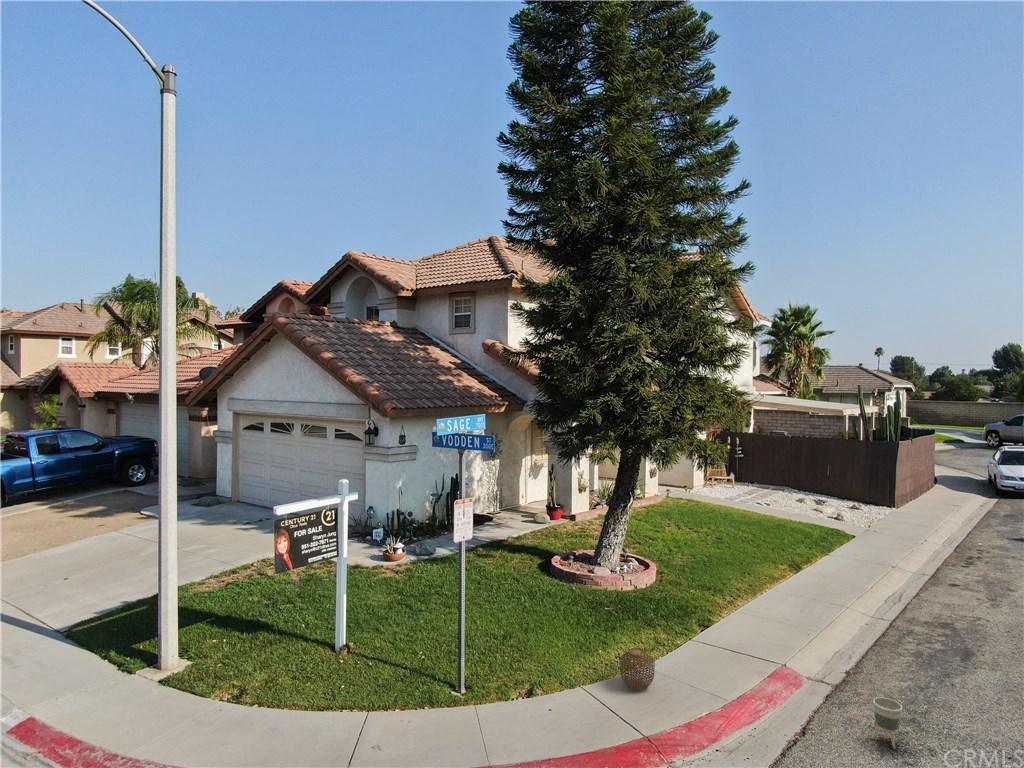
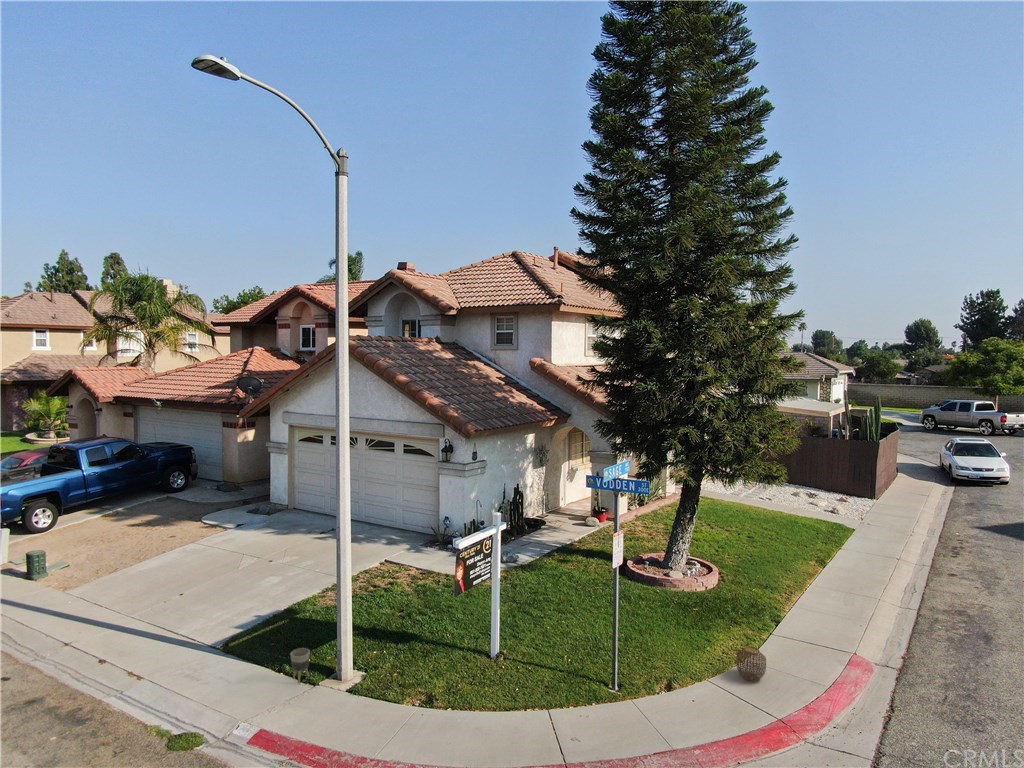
planter: present [872,697,902,749] -> present [291,648,310,684]

